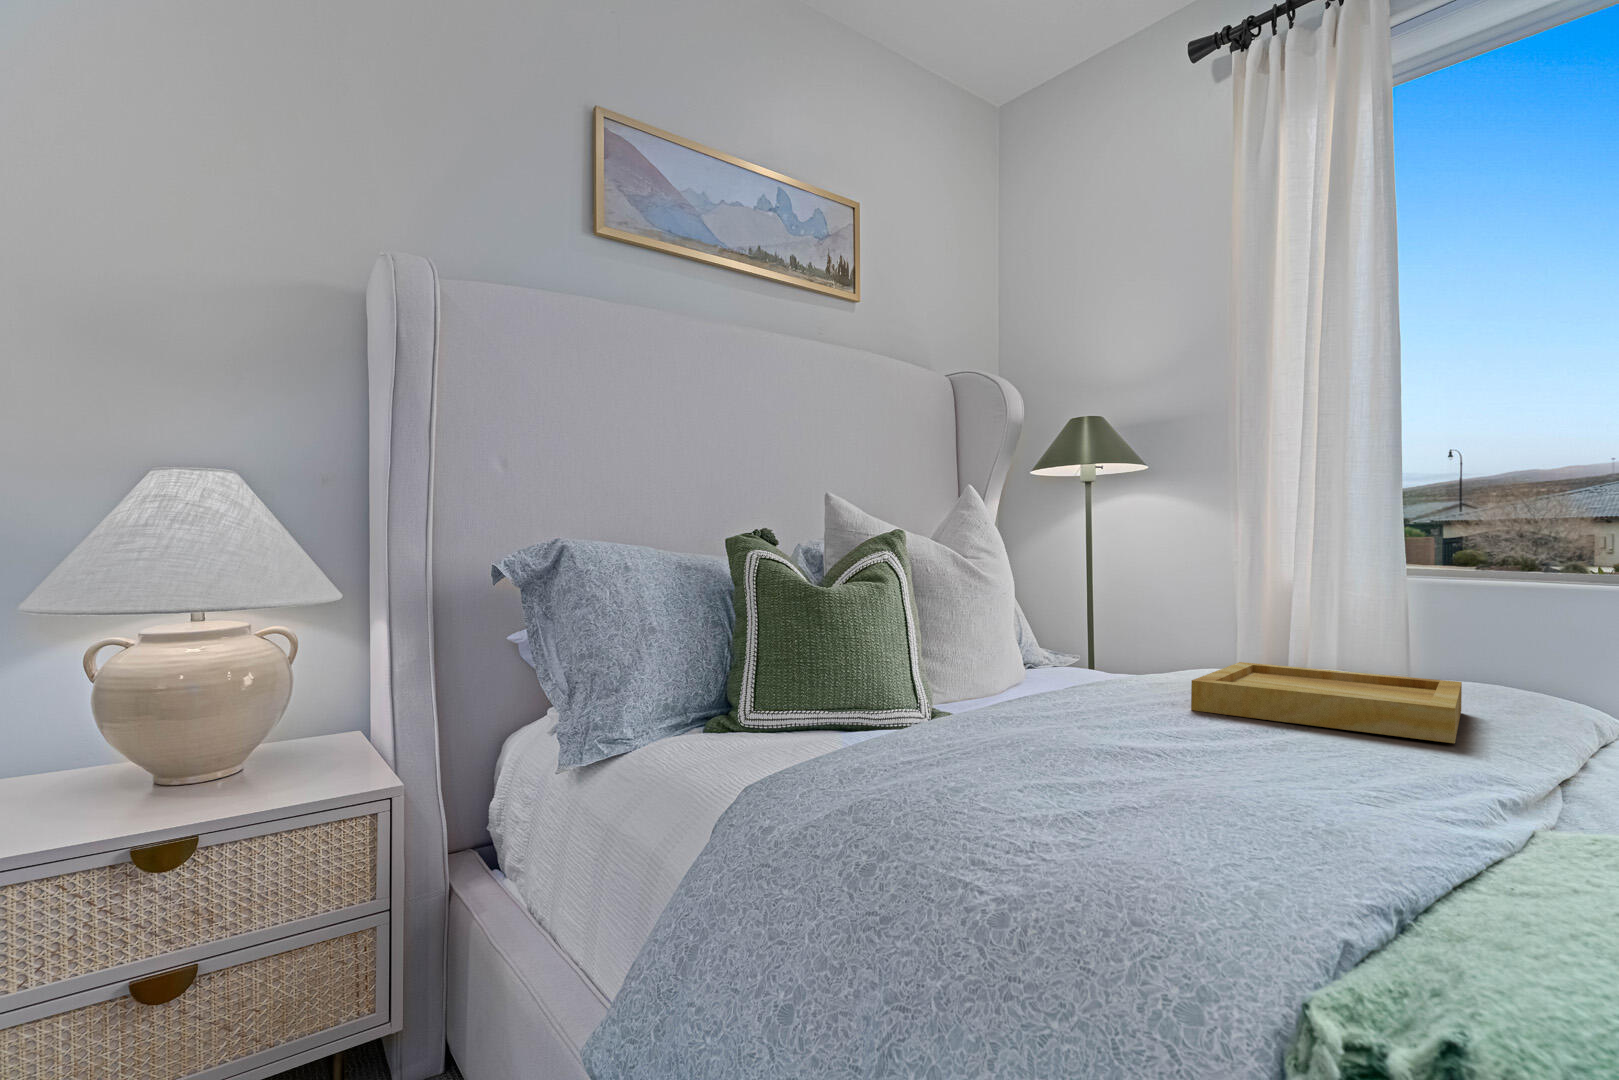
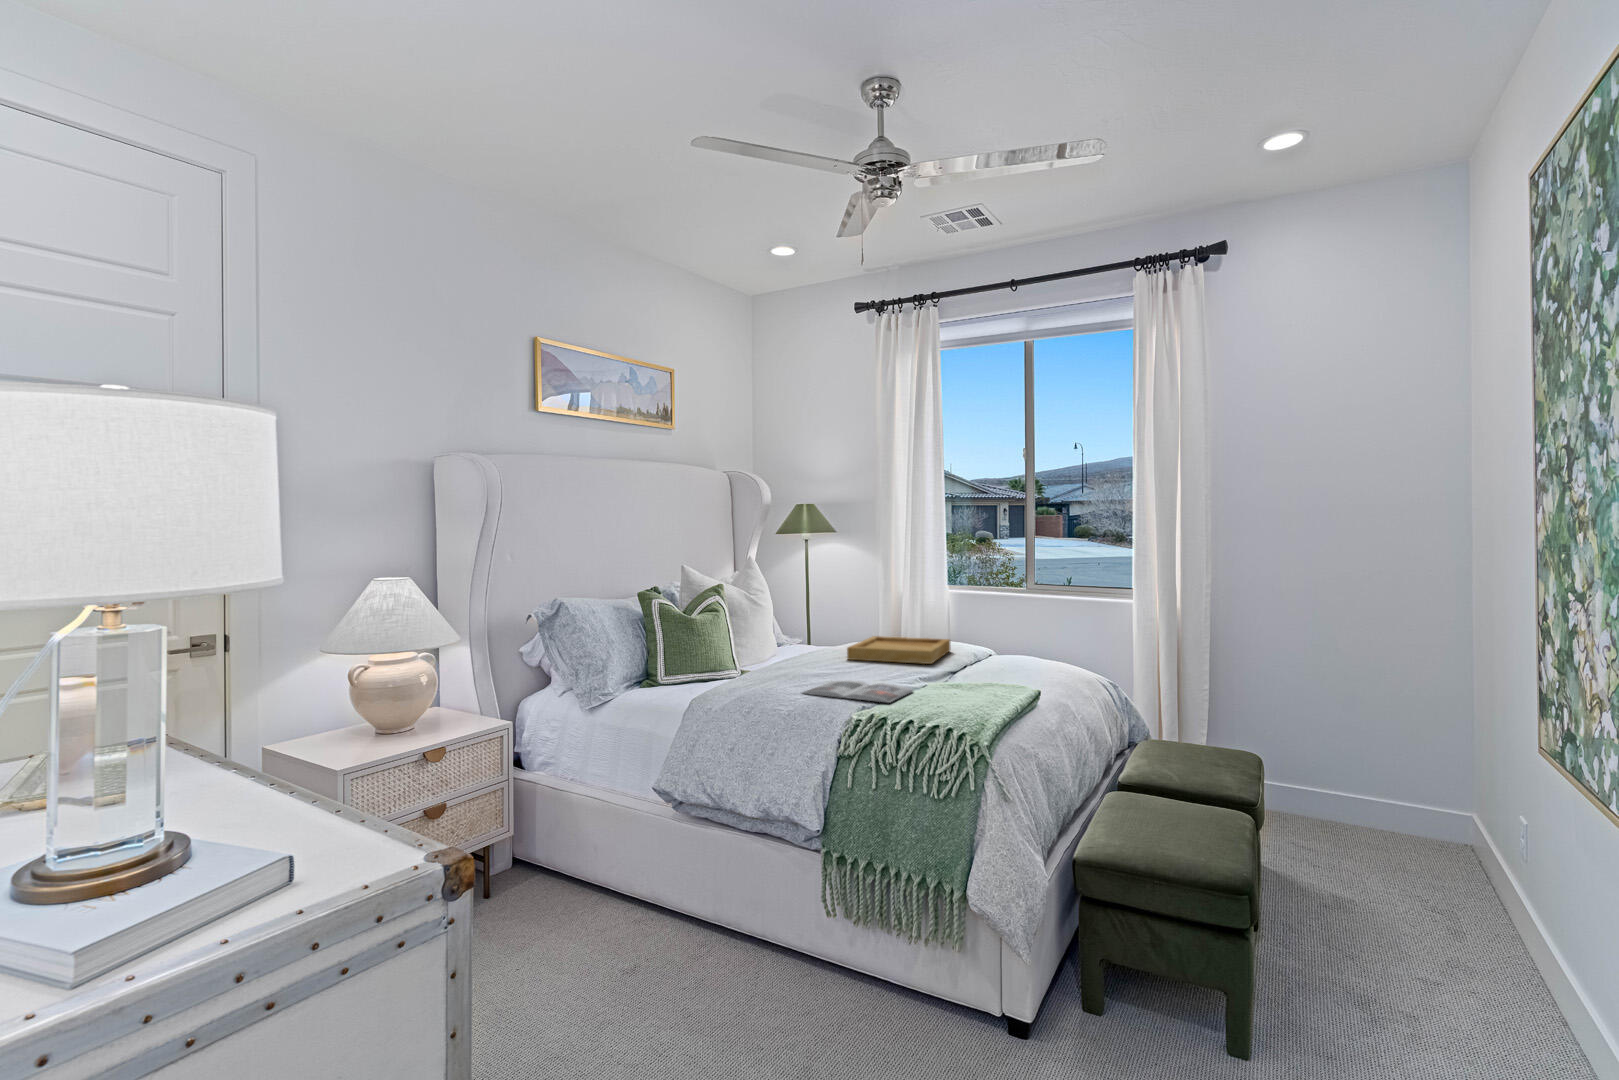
magazine: none [1086,773,1522,911] -> present [802,680,913,703]

